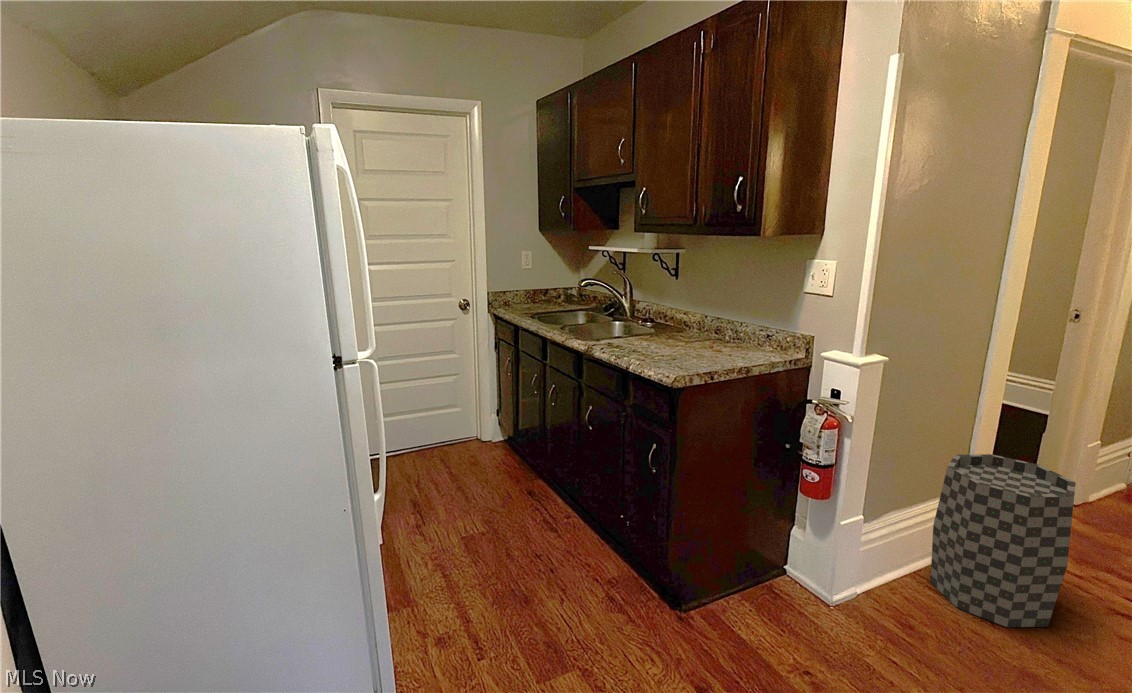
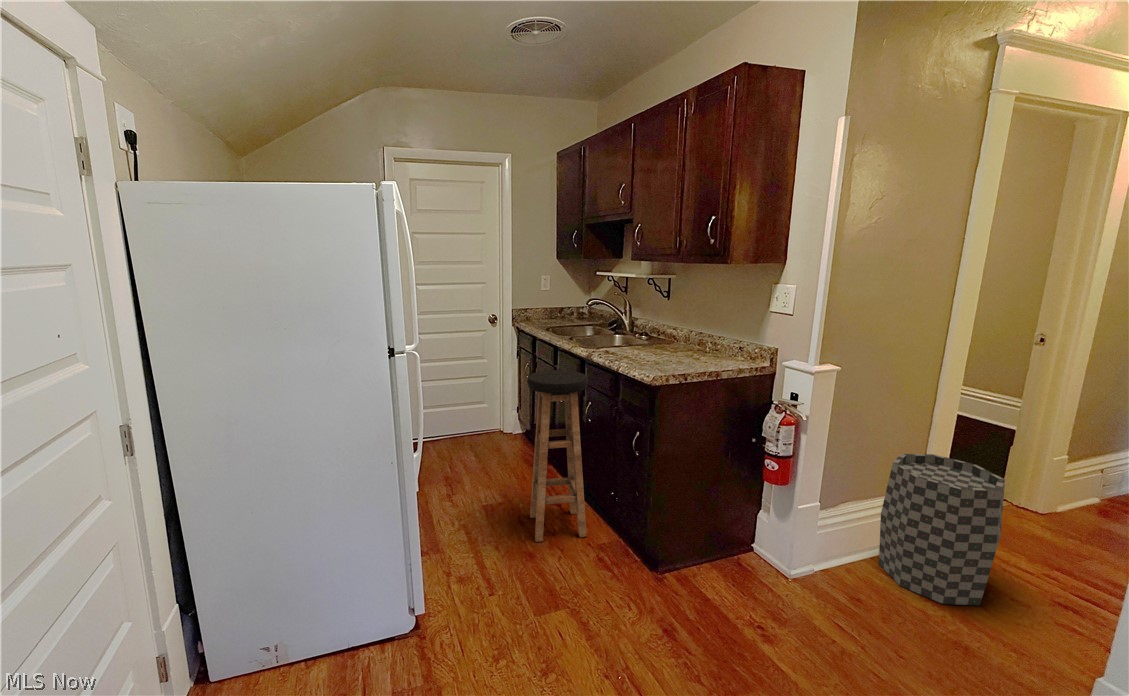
bar stool: none [515,368,591,576] -> present [527,370,588,542]

